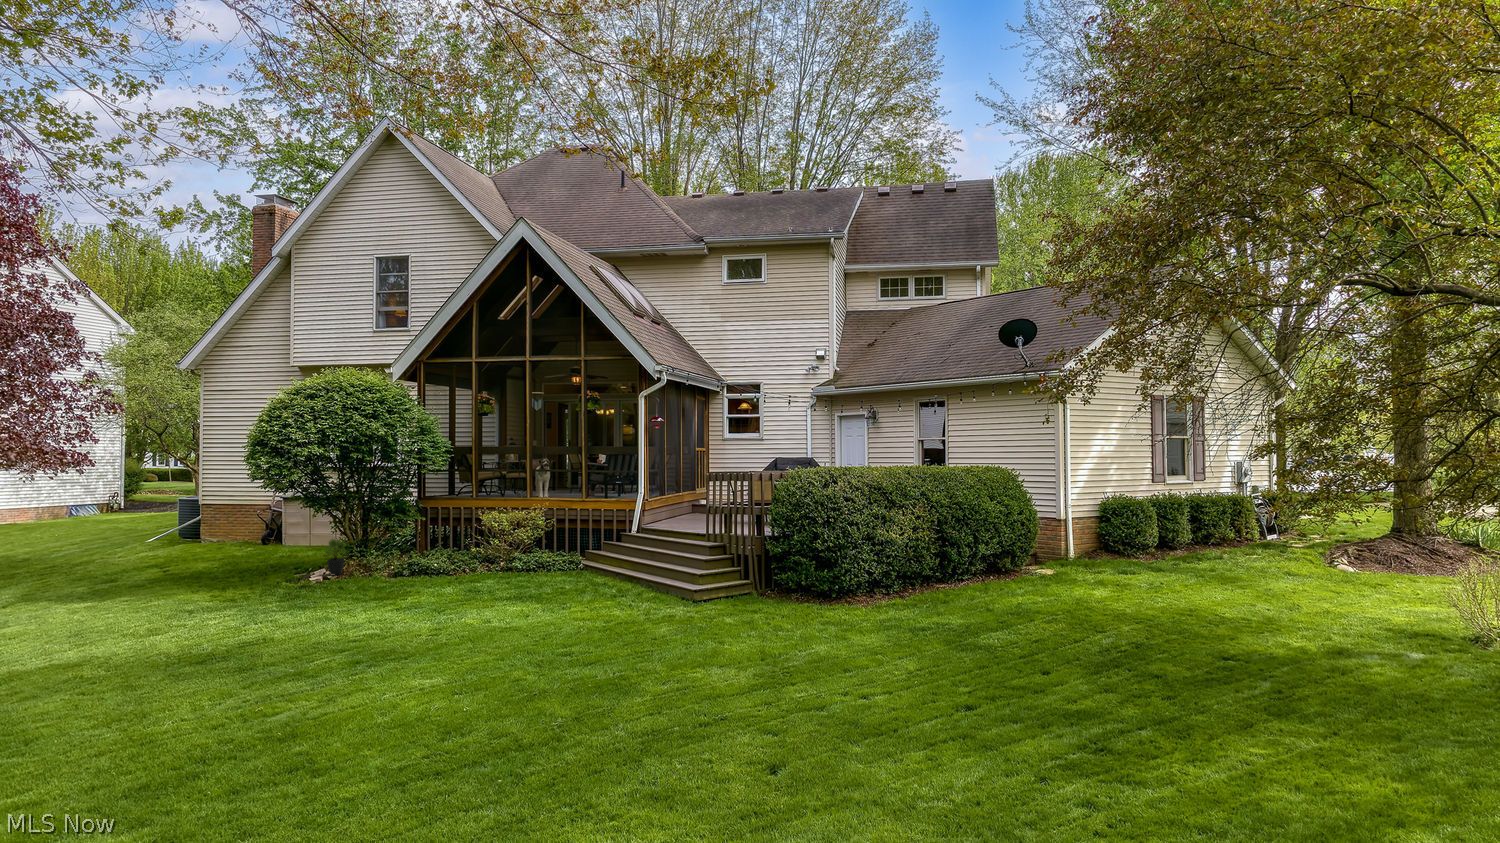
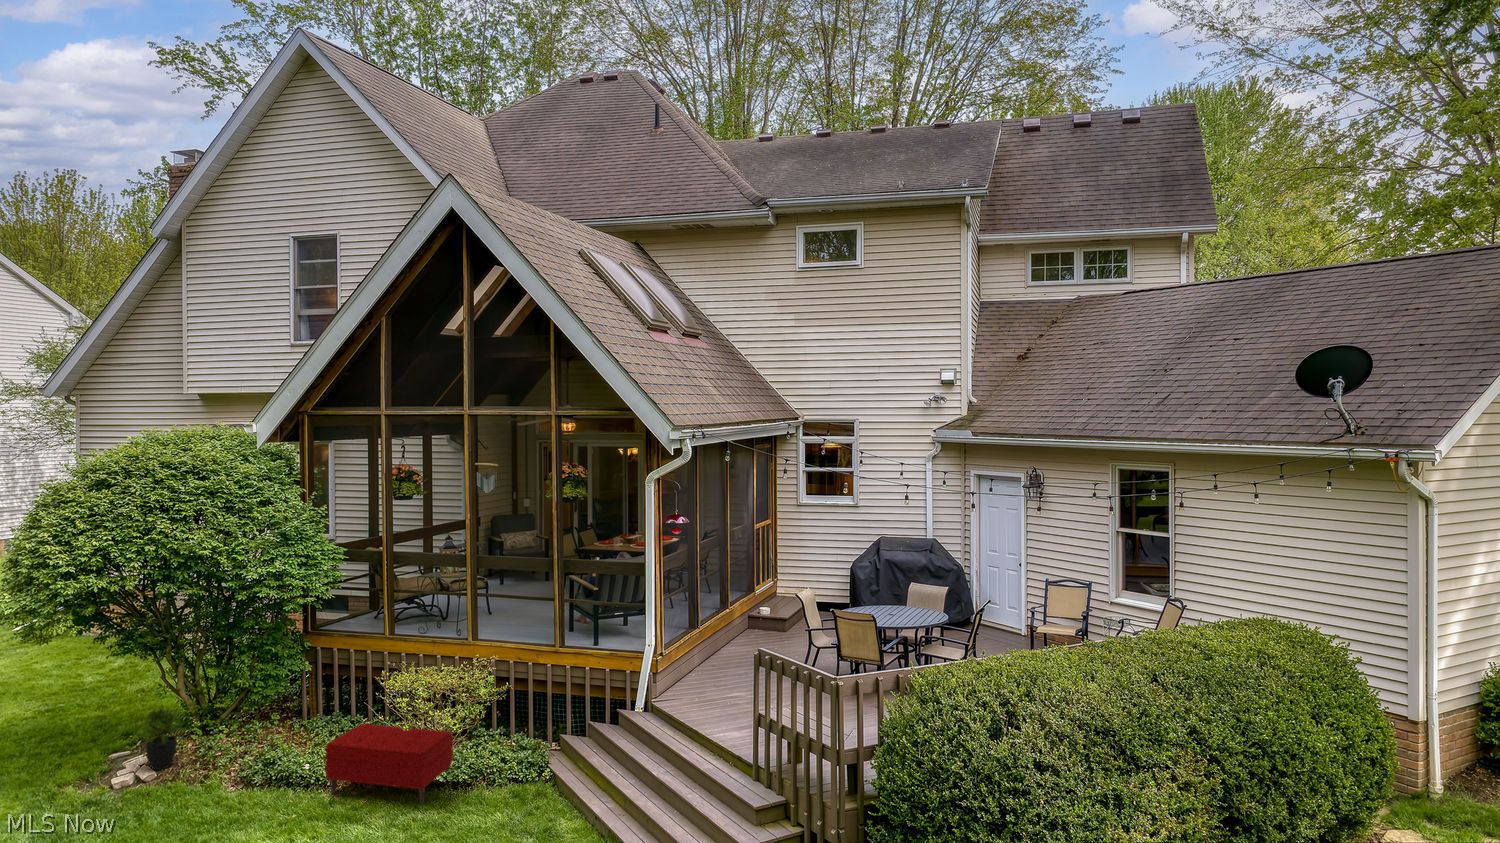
bench: none [450,543,524,578] -> present [325,724,453,804]

